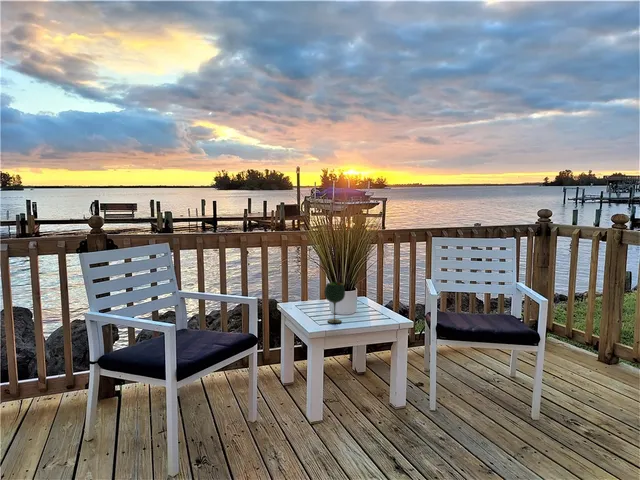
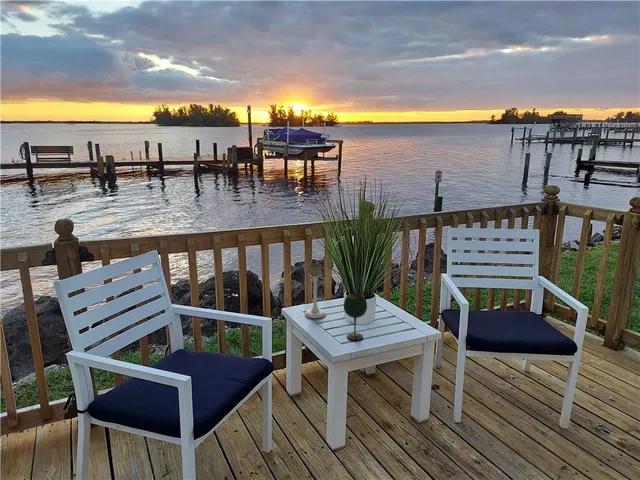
candle holder: none [295,261,314,309] -> present [305,264,326,318]

